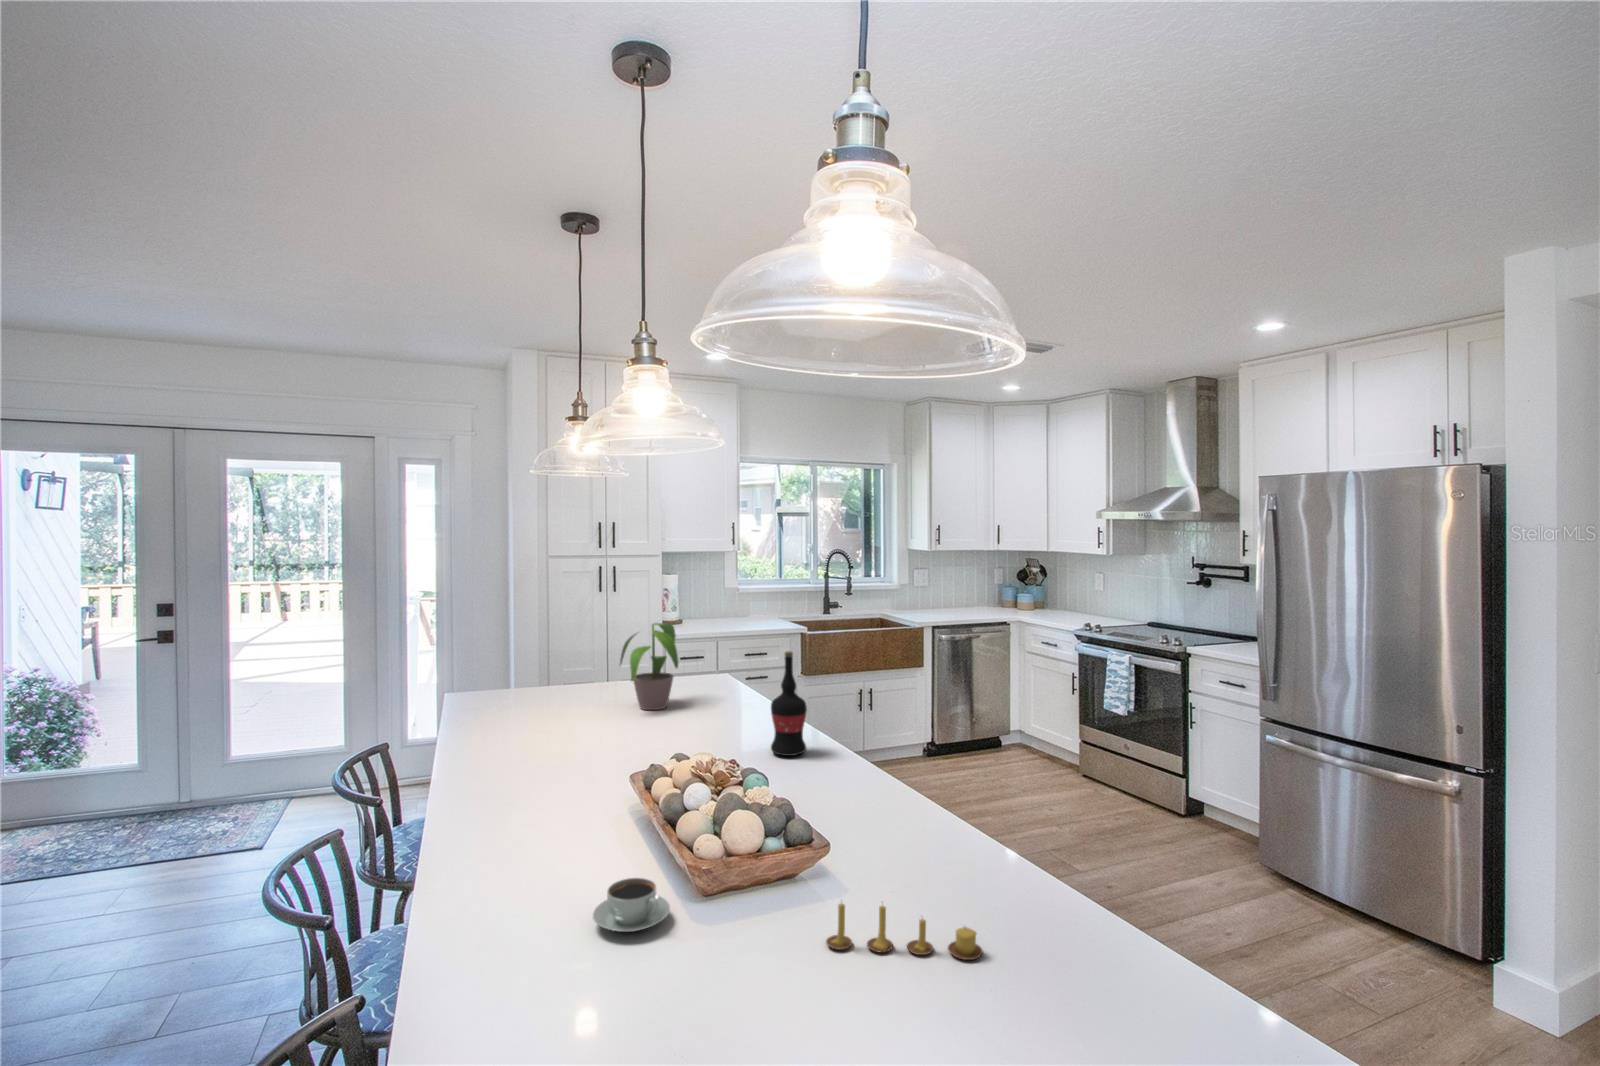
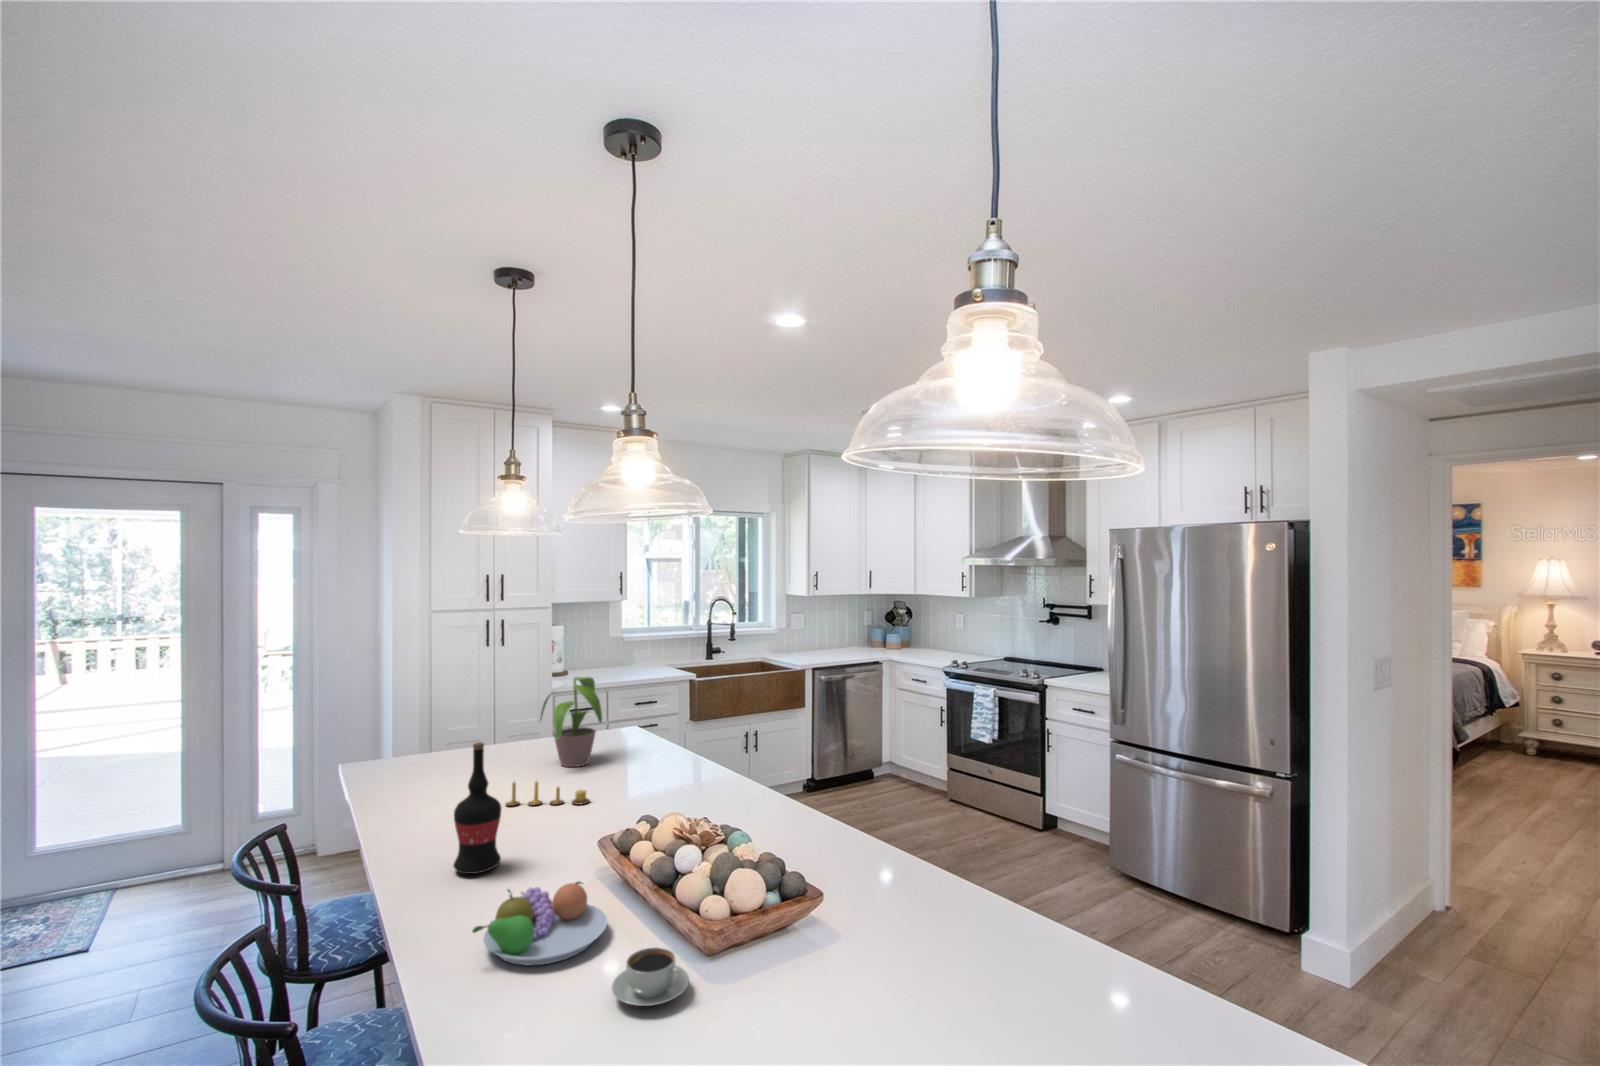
wine bottle: present [771,651,807,756] -> present [453,742,501,874]
fruit bowl: none [484,812,617,885] -> present [473,882,607,965]
candle: present [826,903,982,960] -> present [506,781,589,806]

